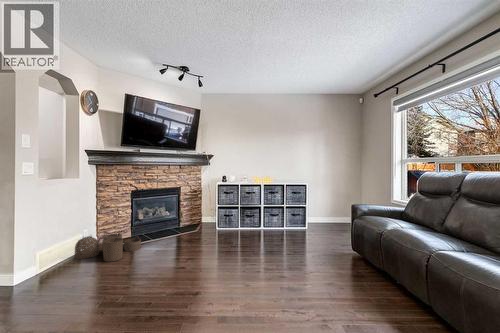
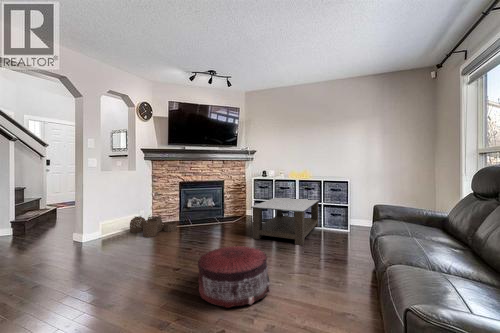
coffee table: none [236,202,291,245] -> present [251,198,319,245]
pouf: none [249,252,323,318] -> present [198,246,270,308]

